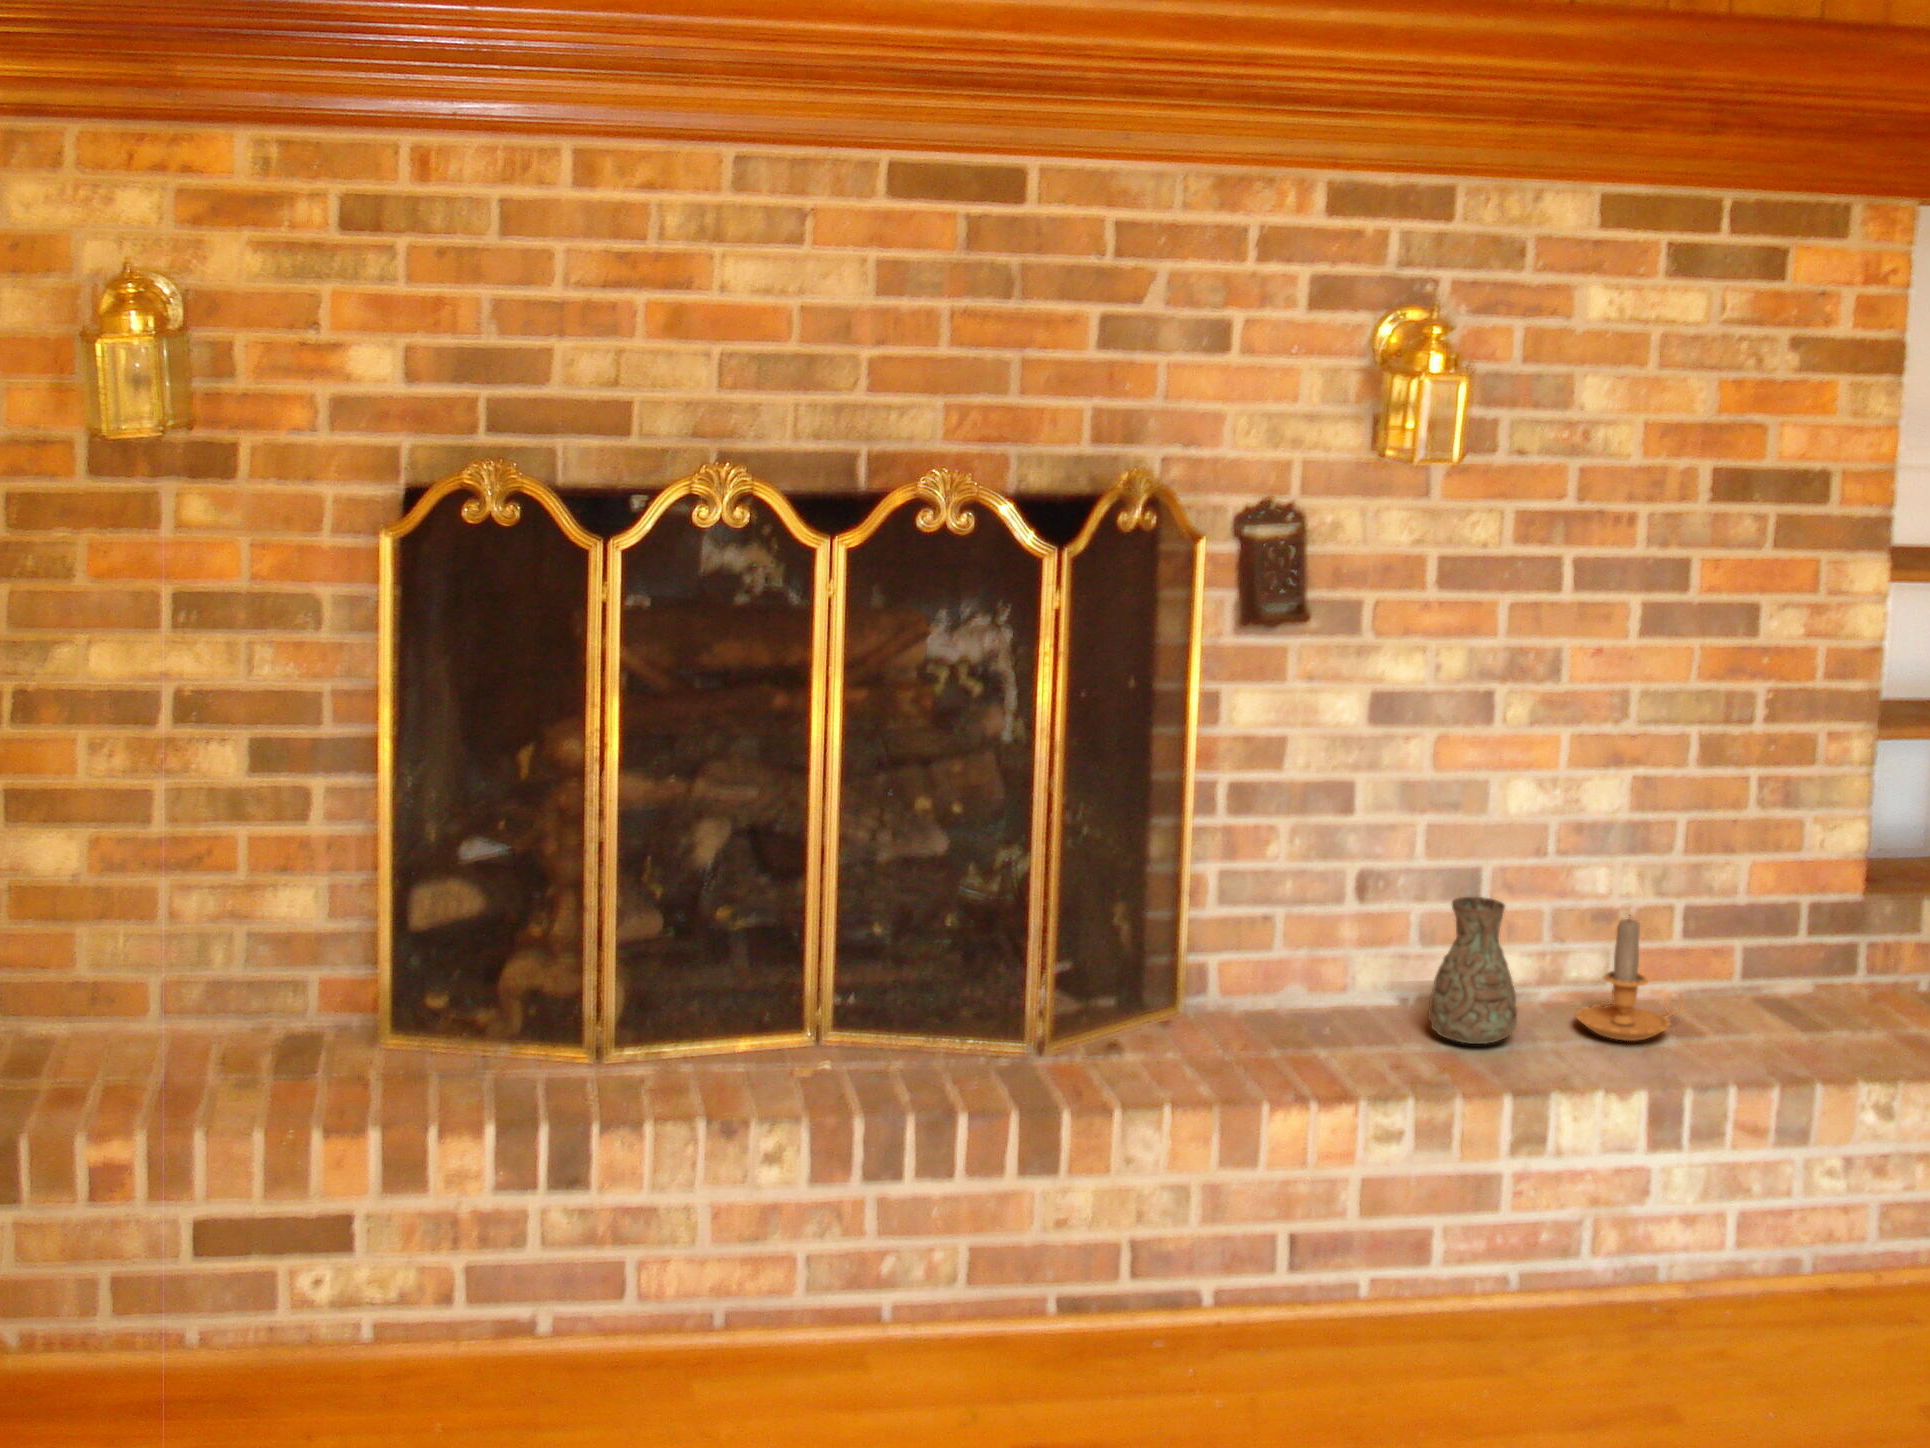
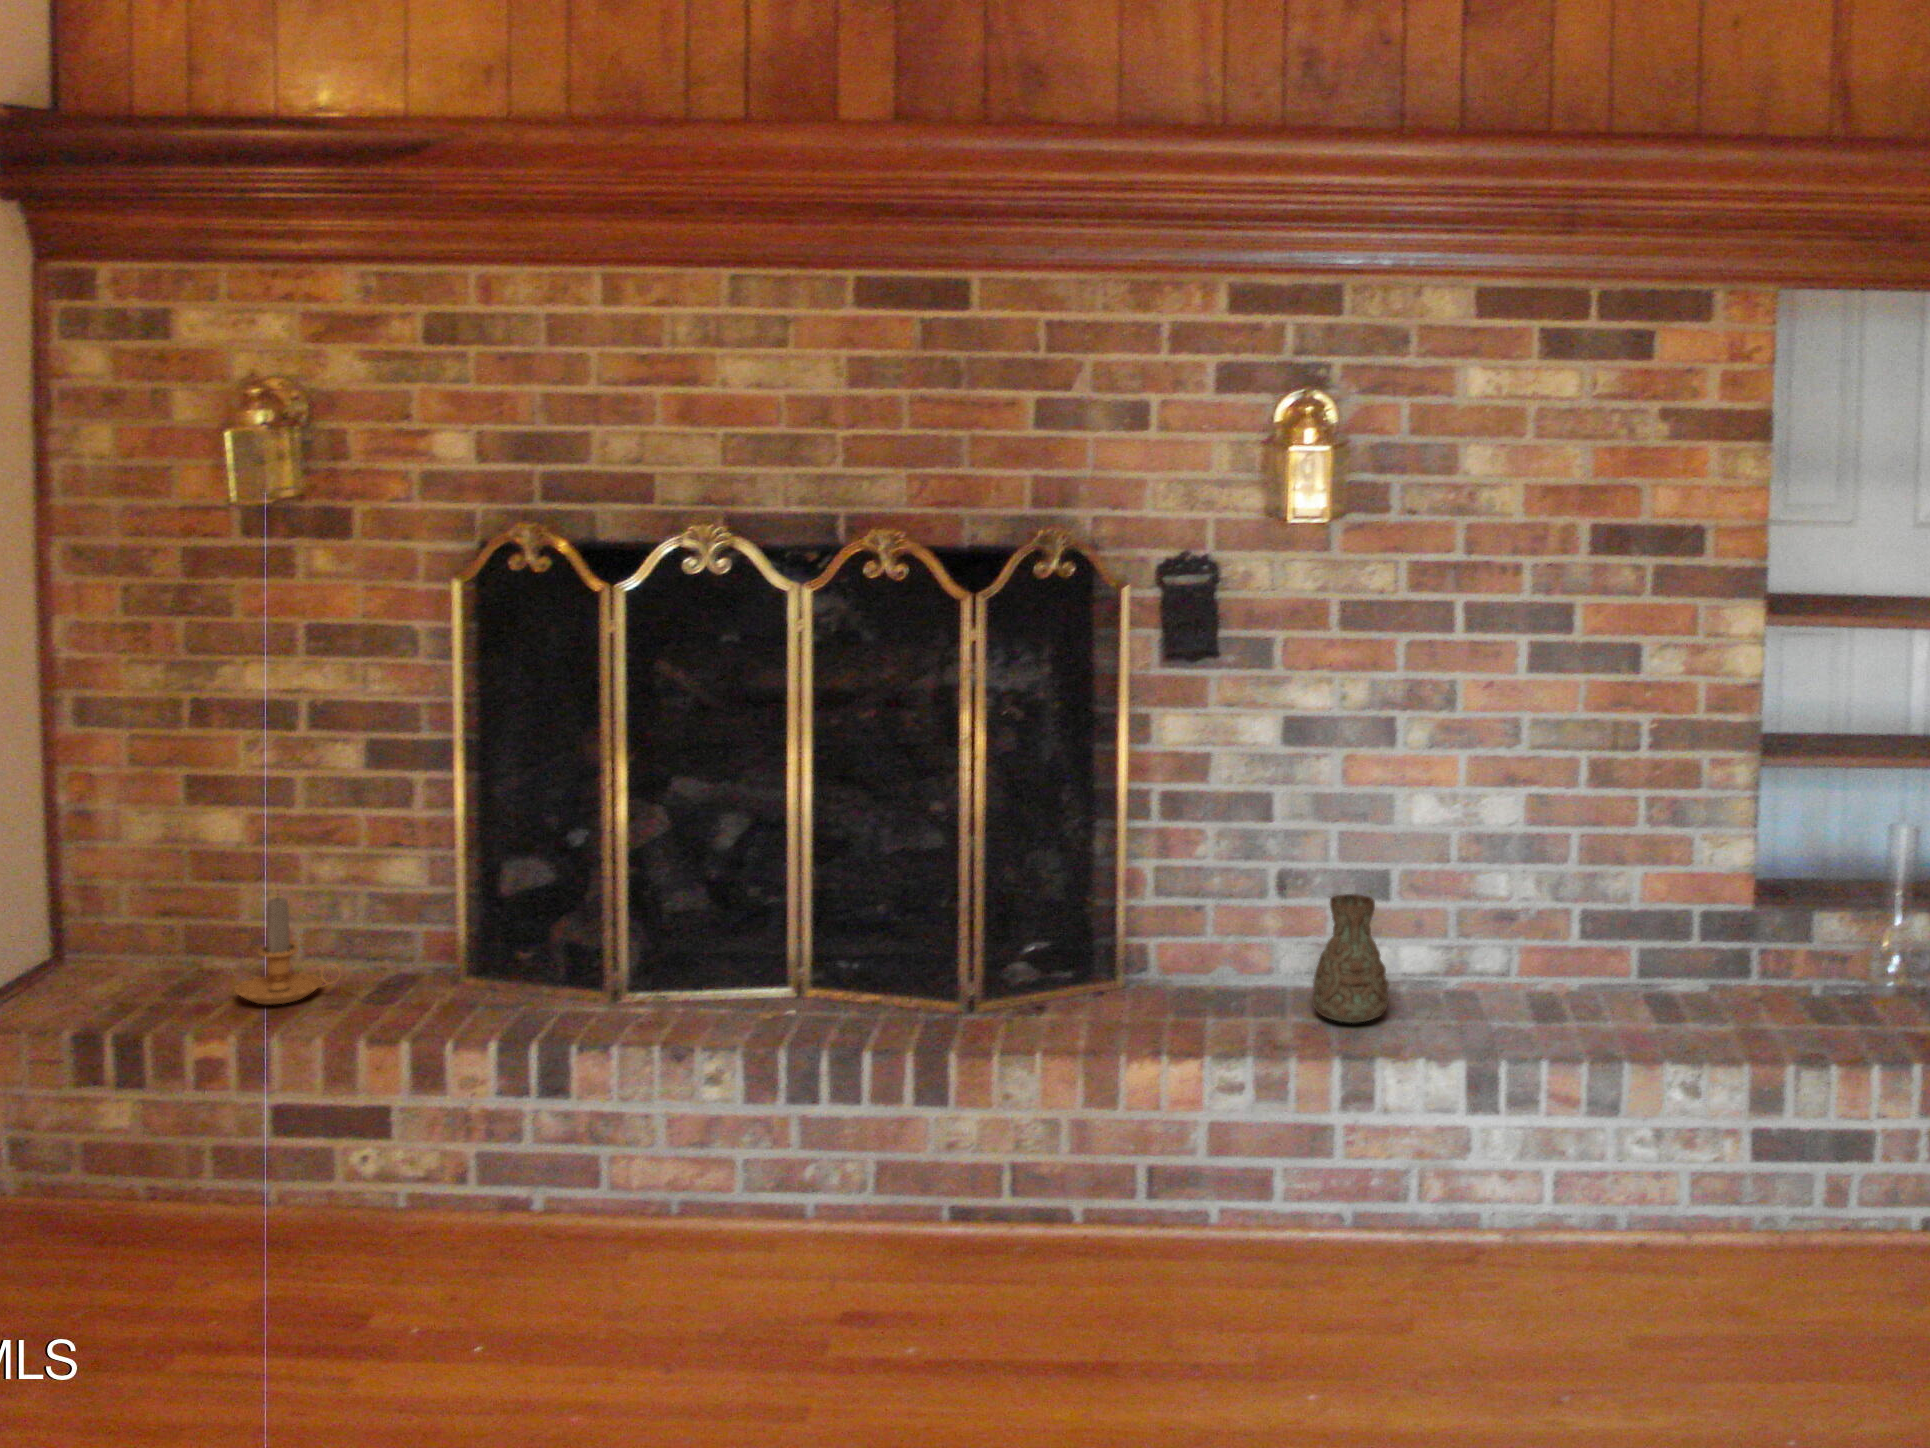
candle: present [1576,919,1683,1041] -> present [234,898,340,1004]

